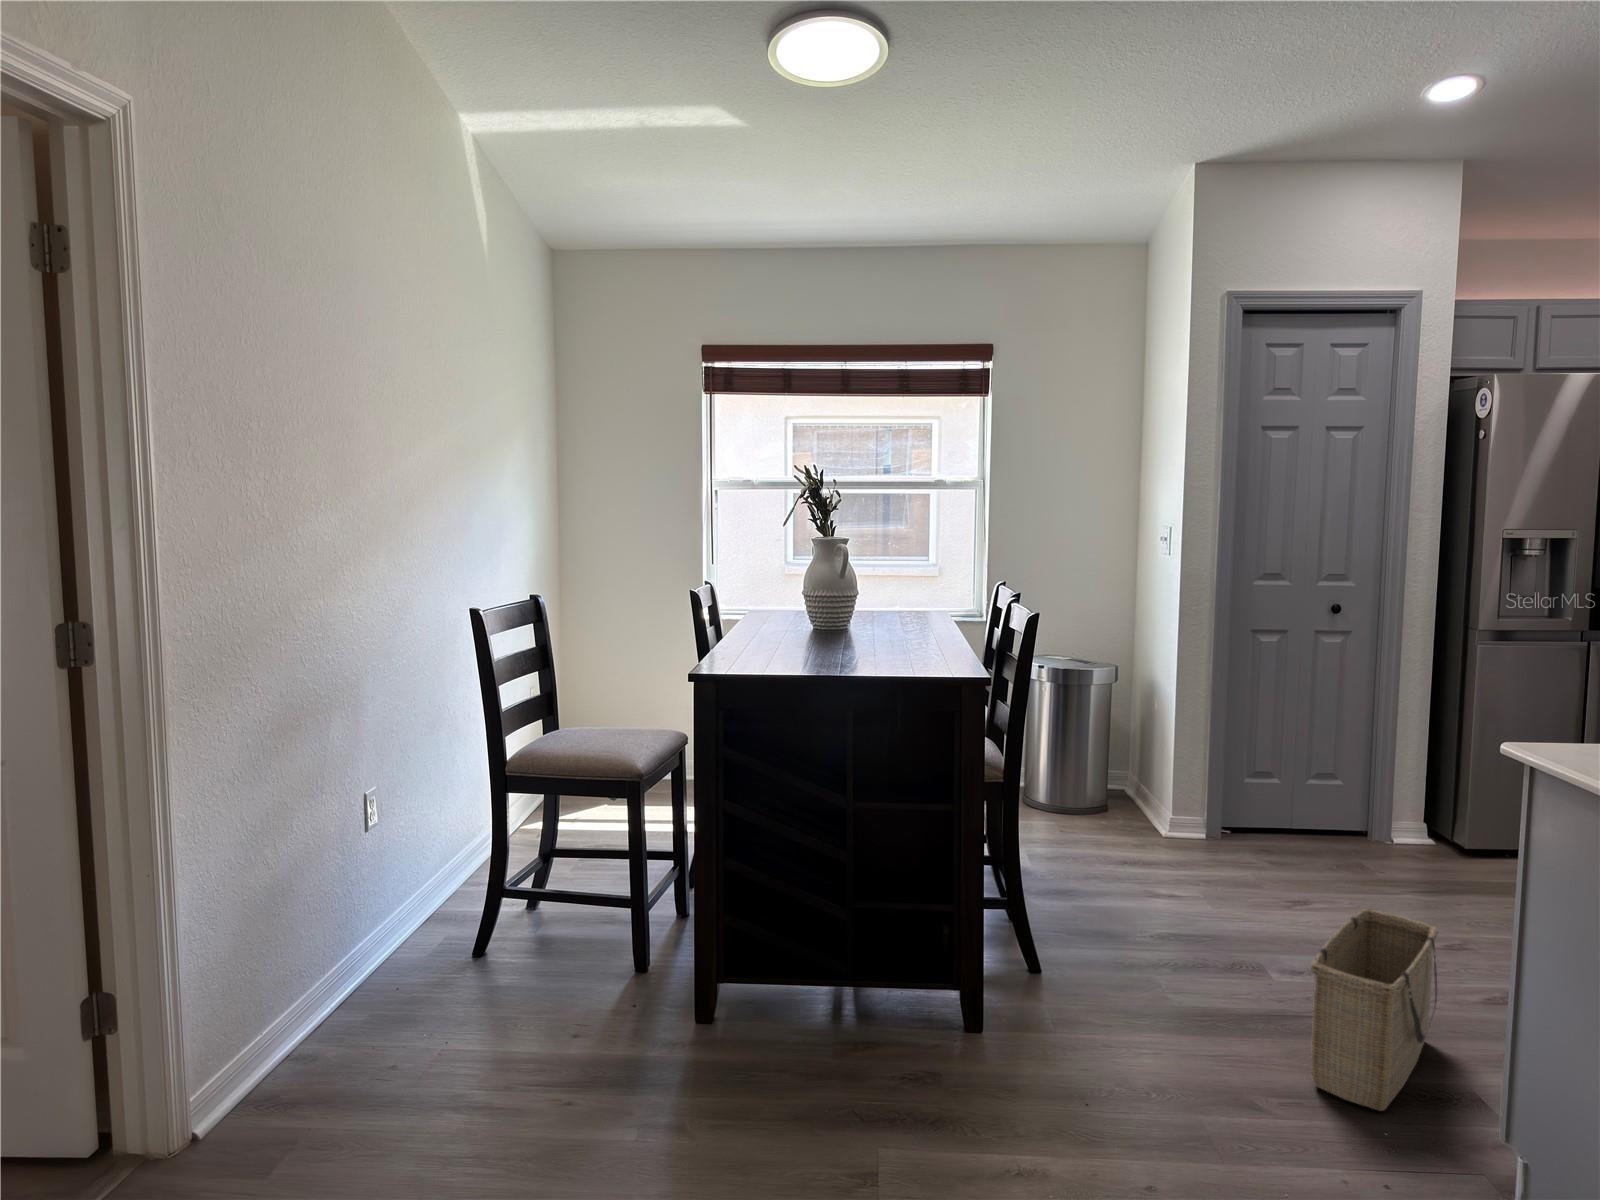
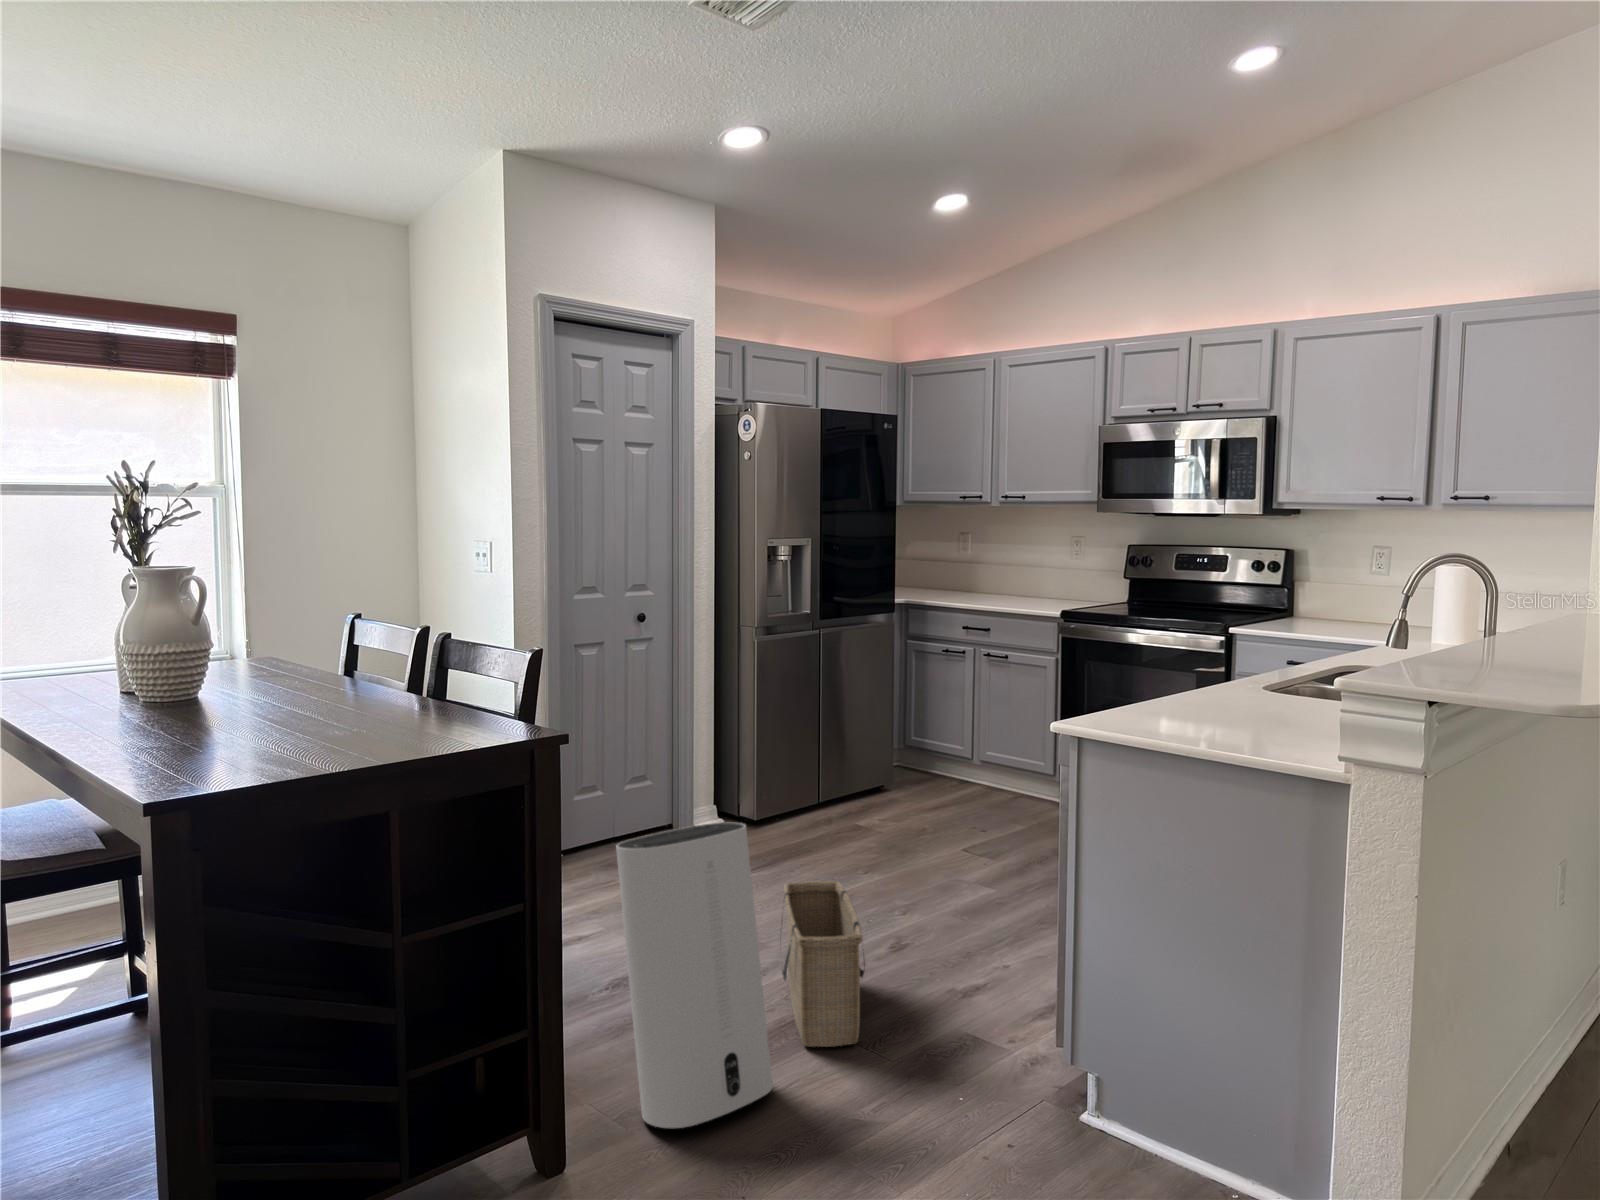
air purifier: none [1086,804,1237,1106] -> present [616,823,773,1128]

